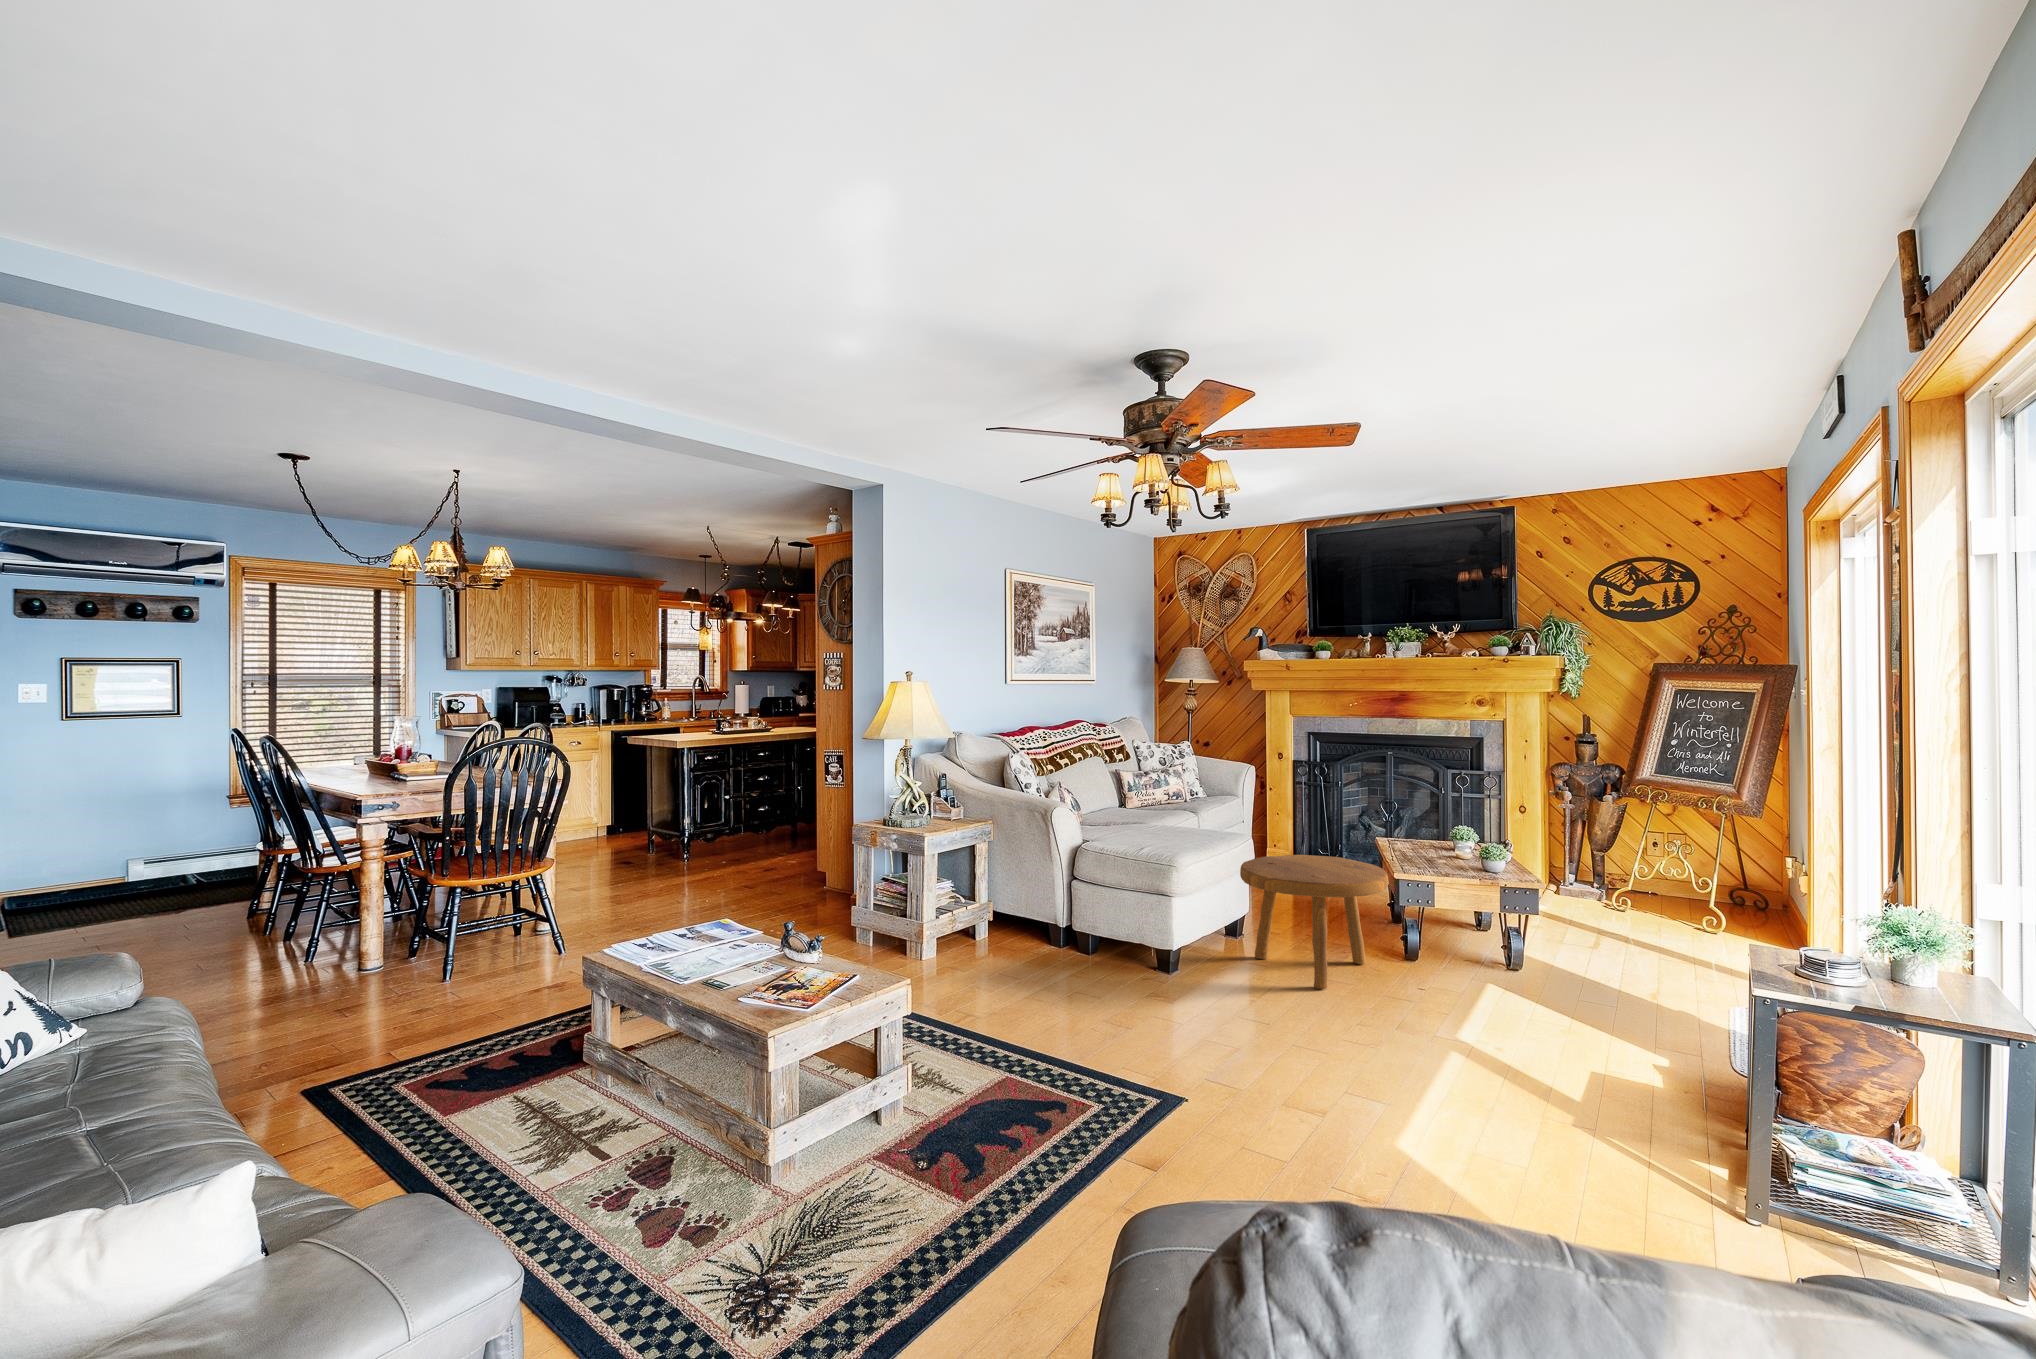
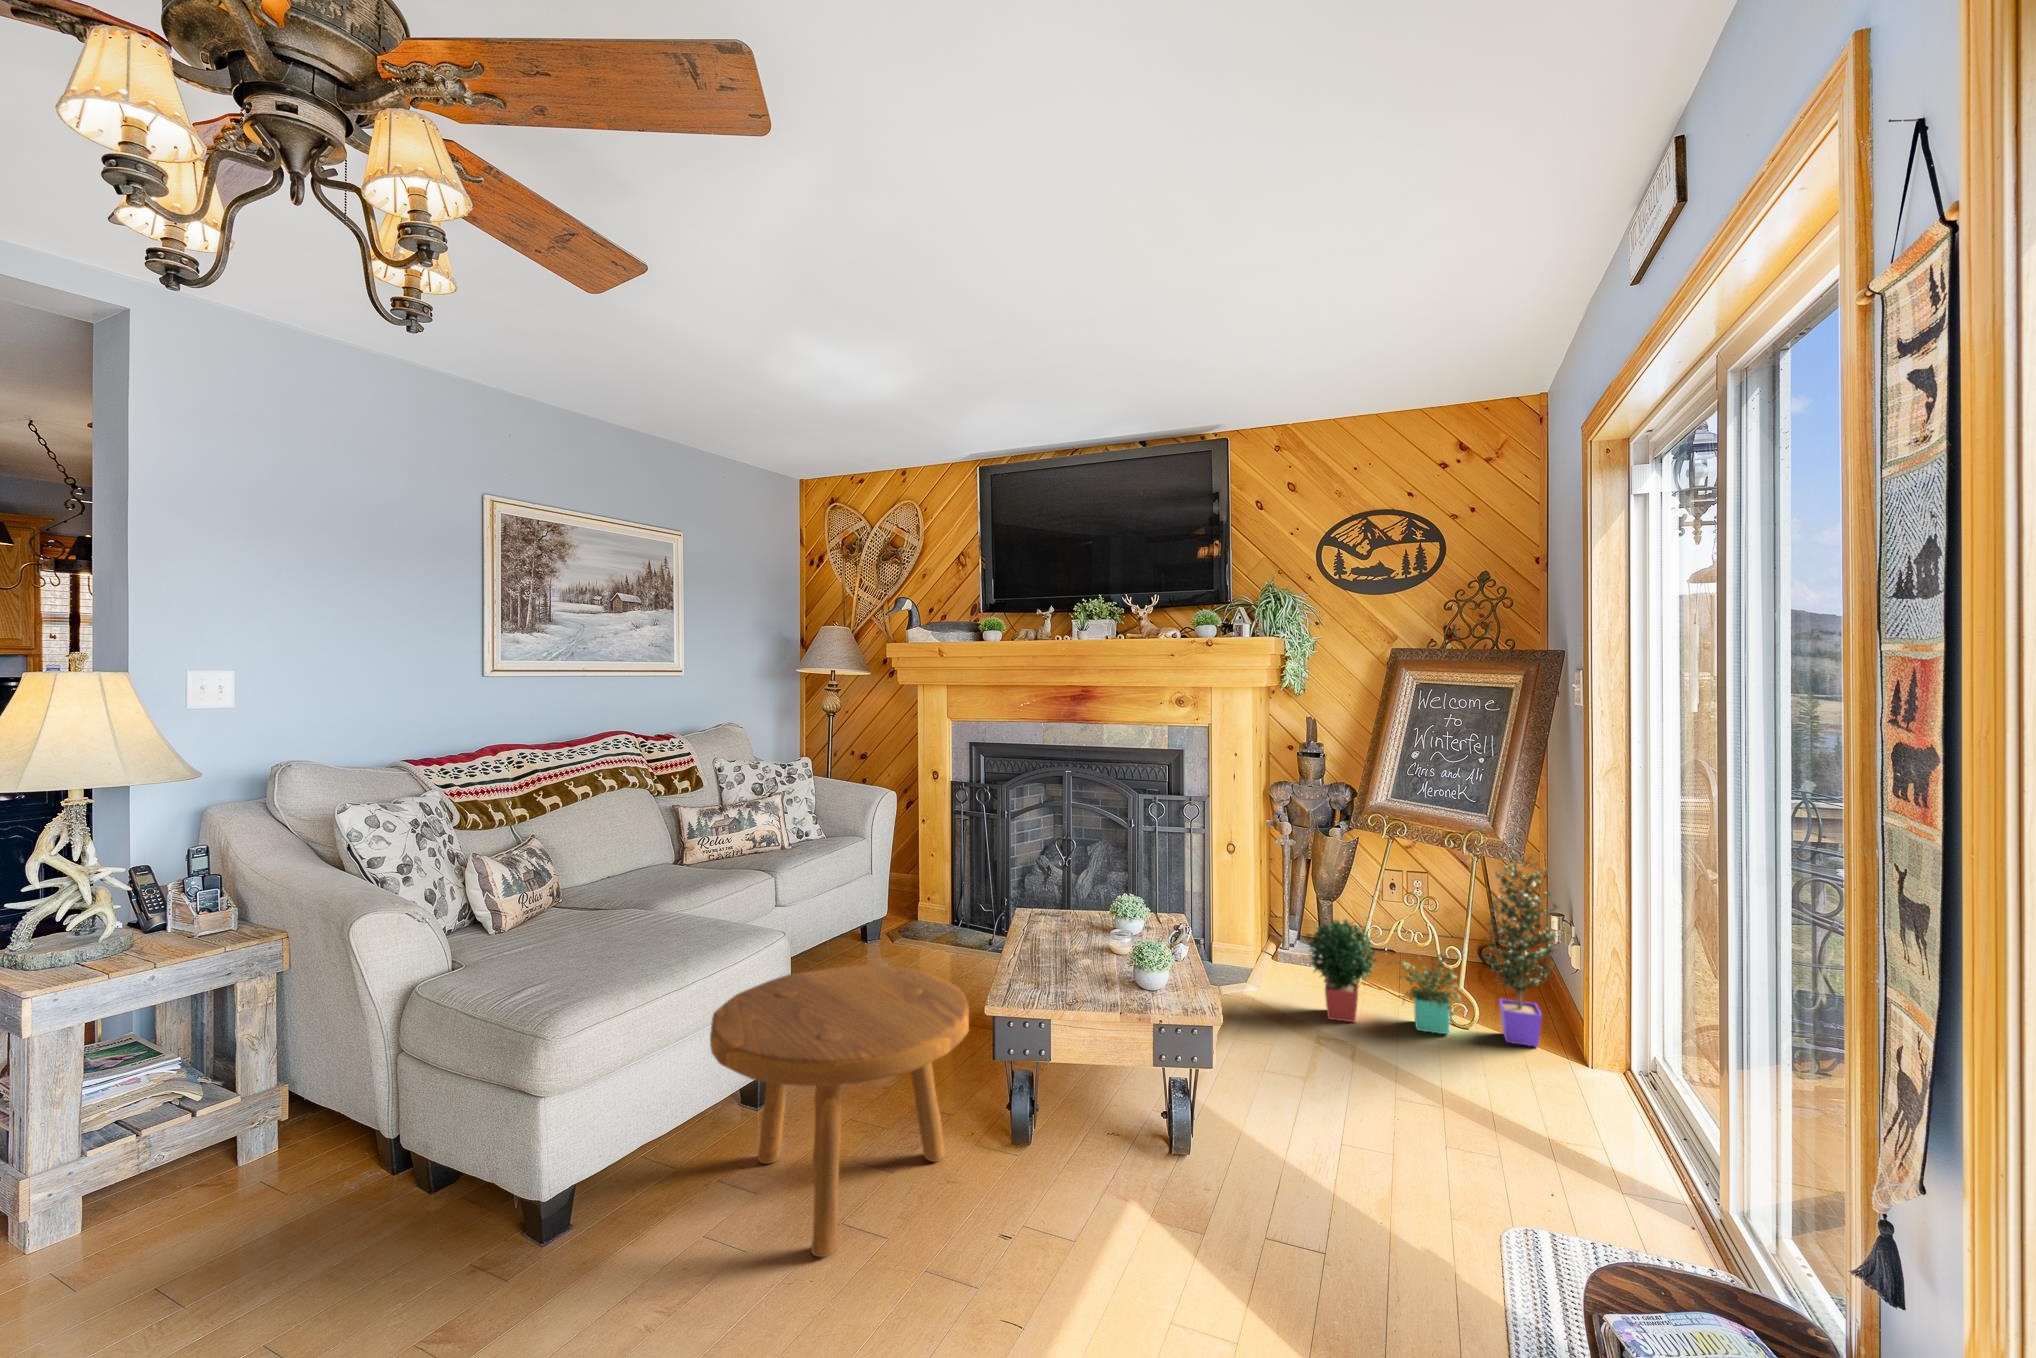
potted plant: none [1587,810,1791,945] -> present [1307,856,1559,1047]

